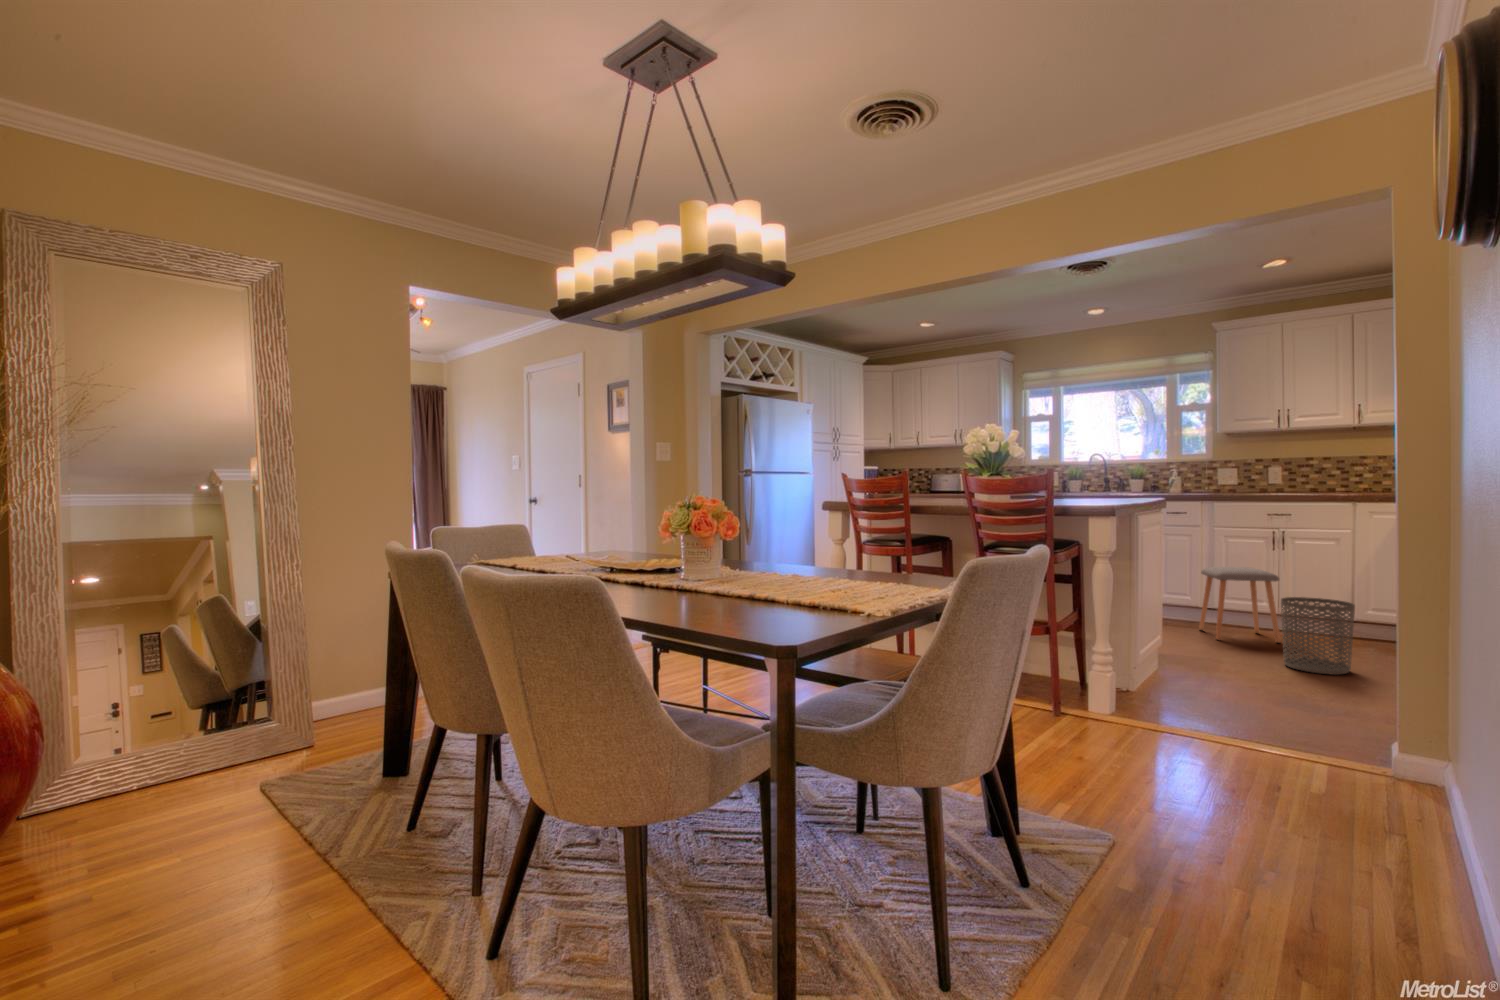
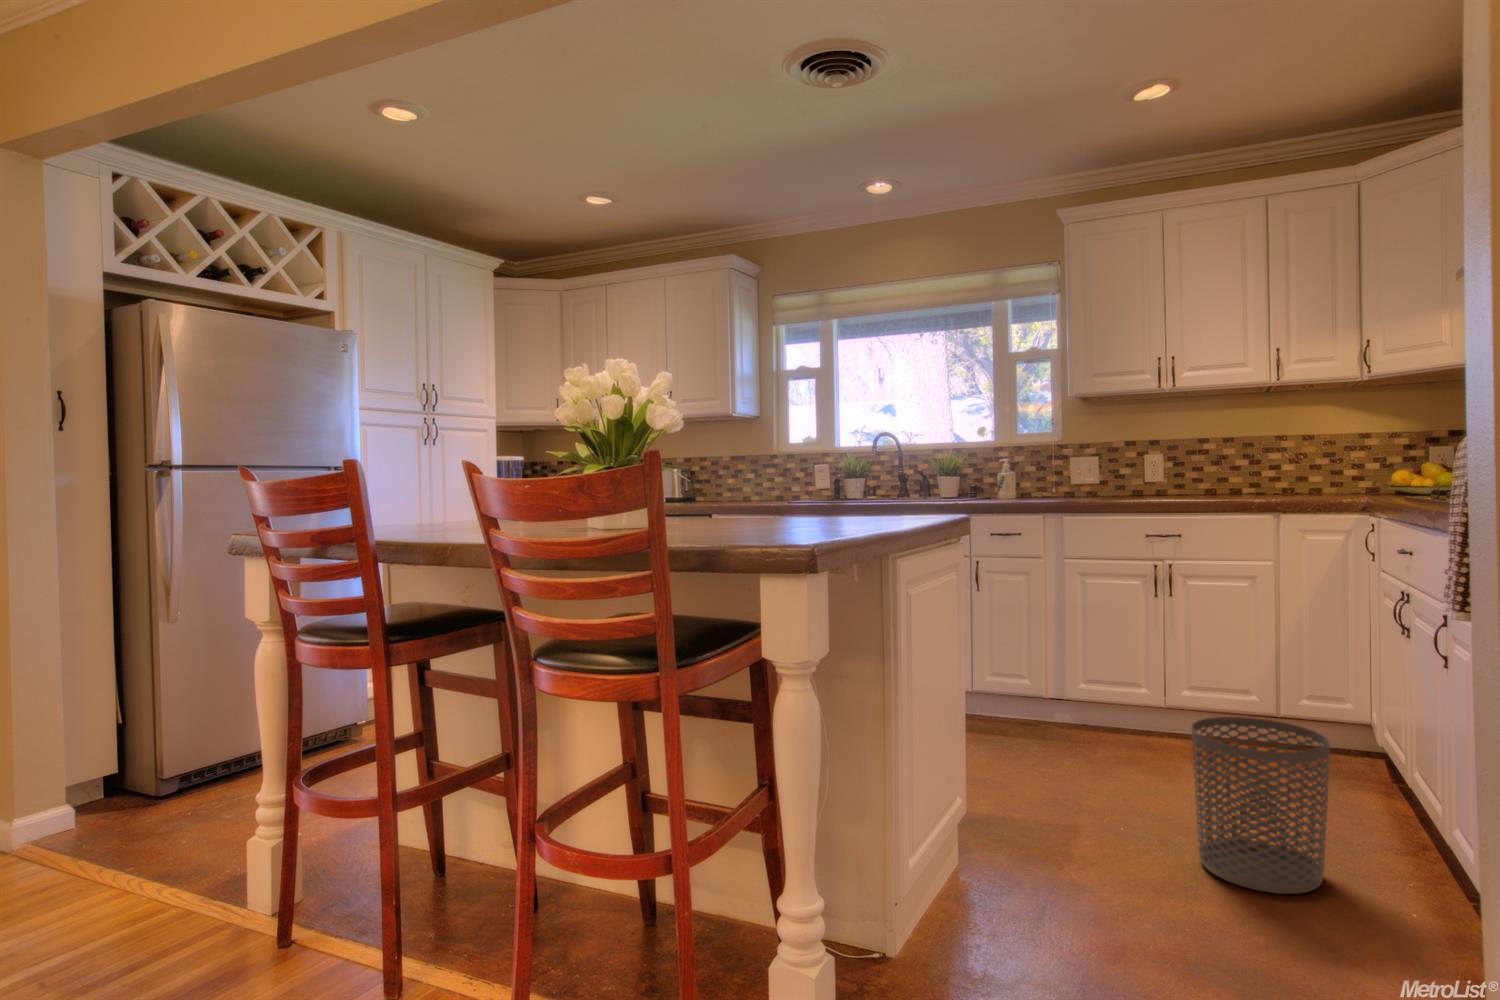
stool: present [1199,567,1281,643] -> none [1044,635,1178,780]

